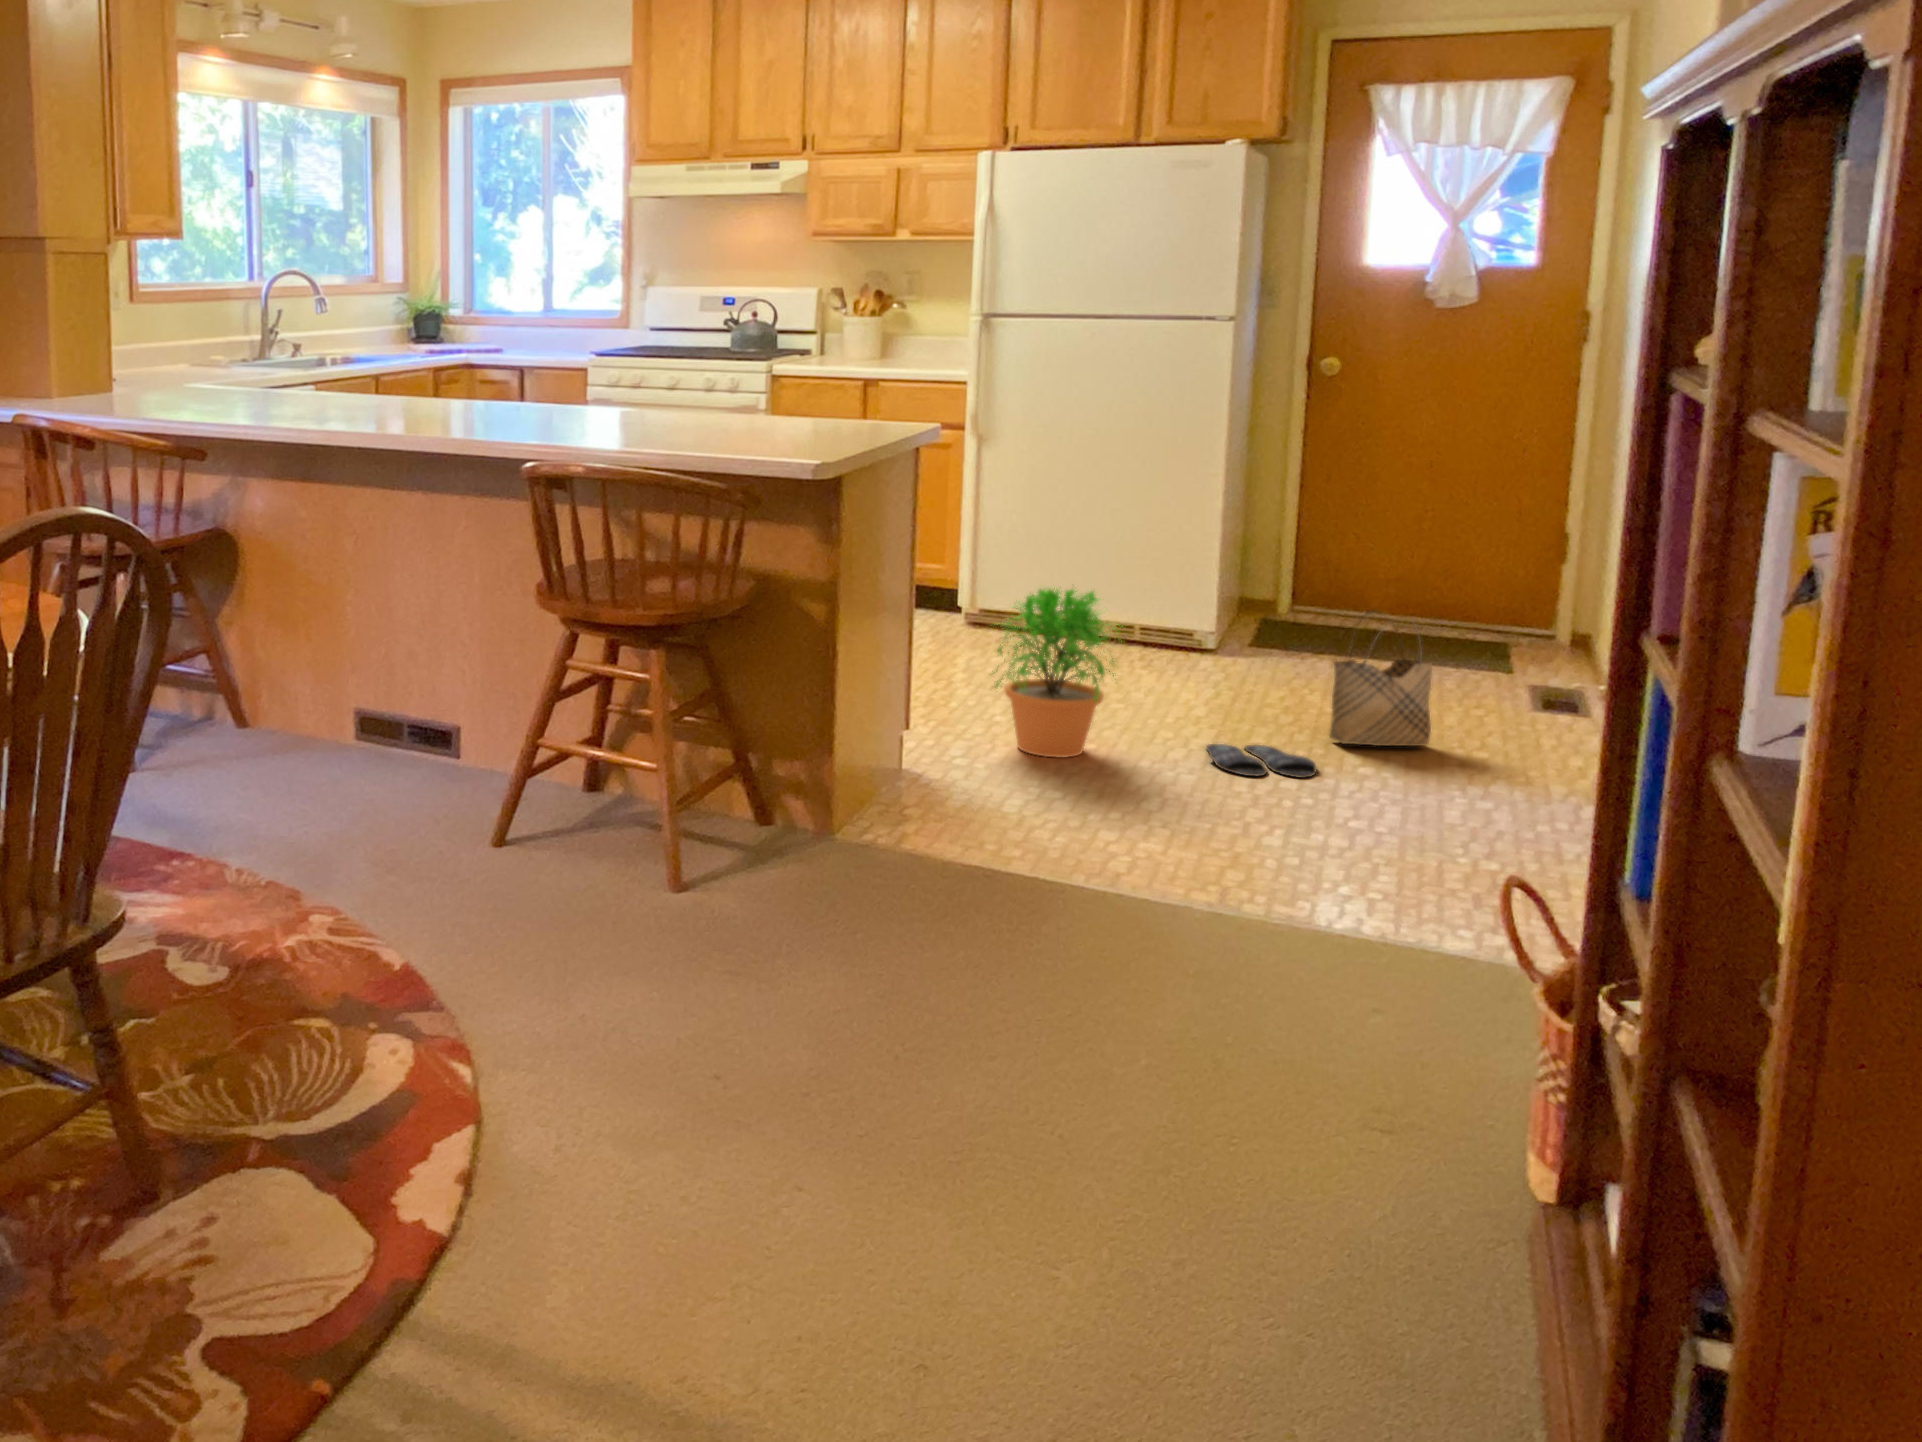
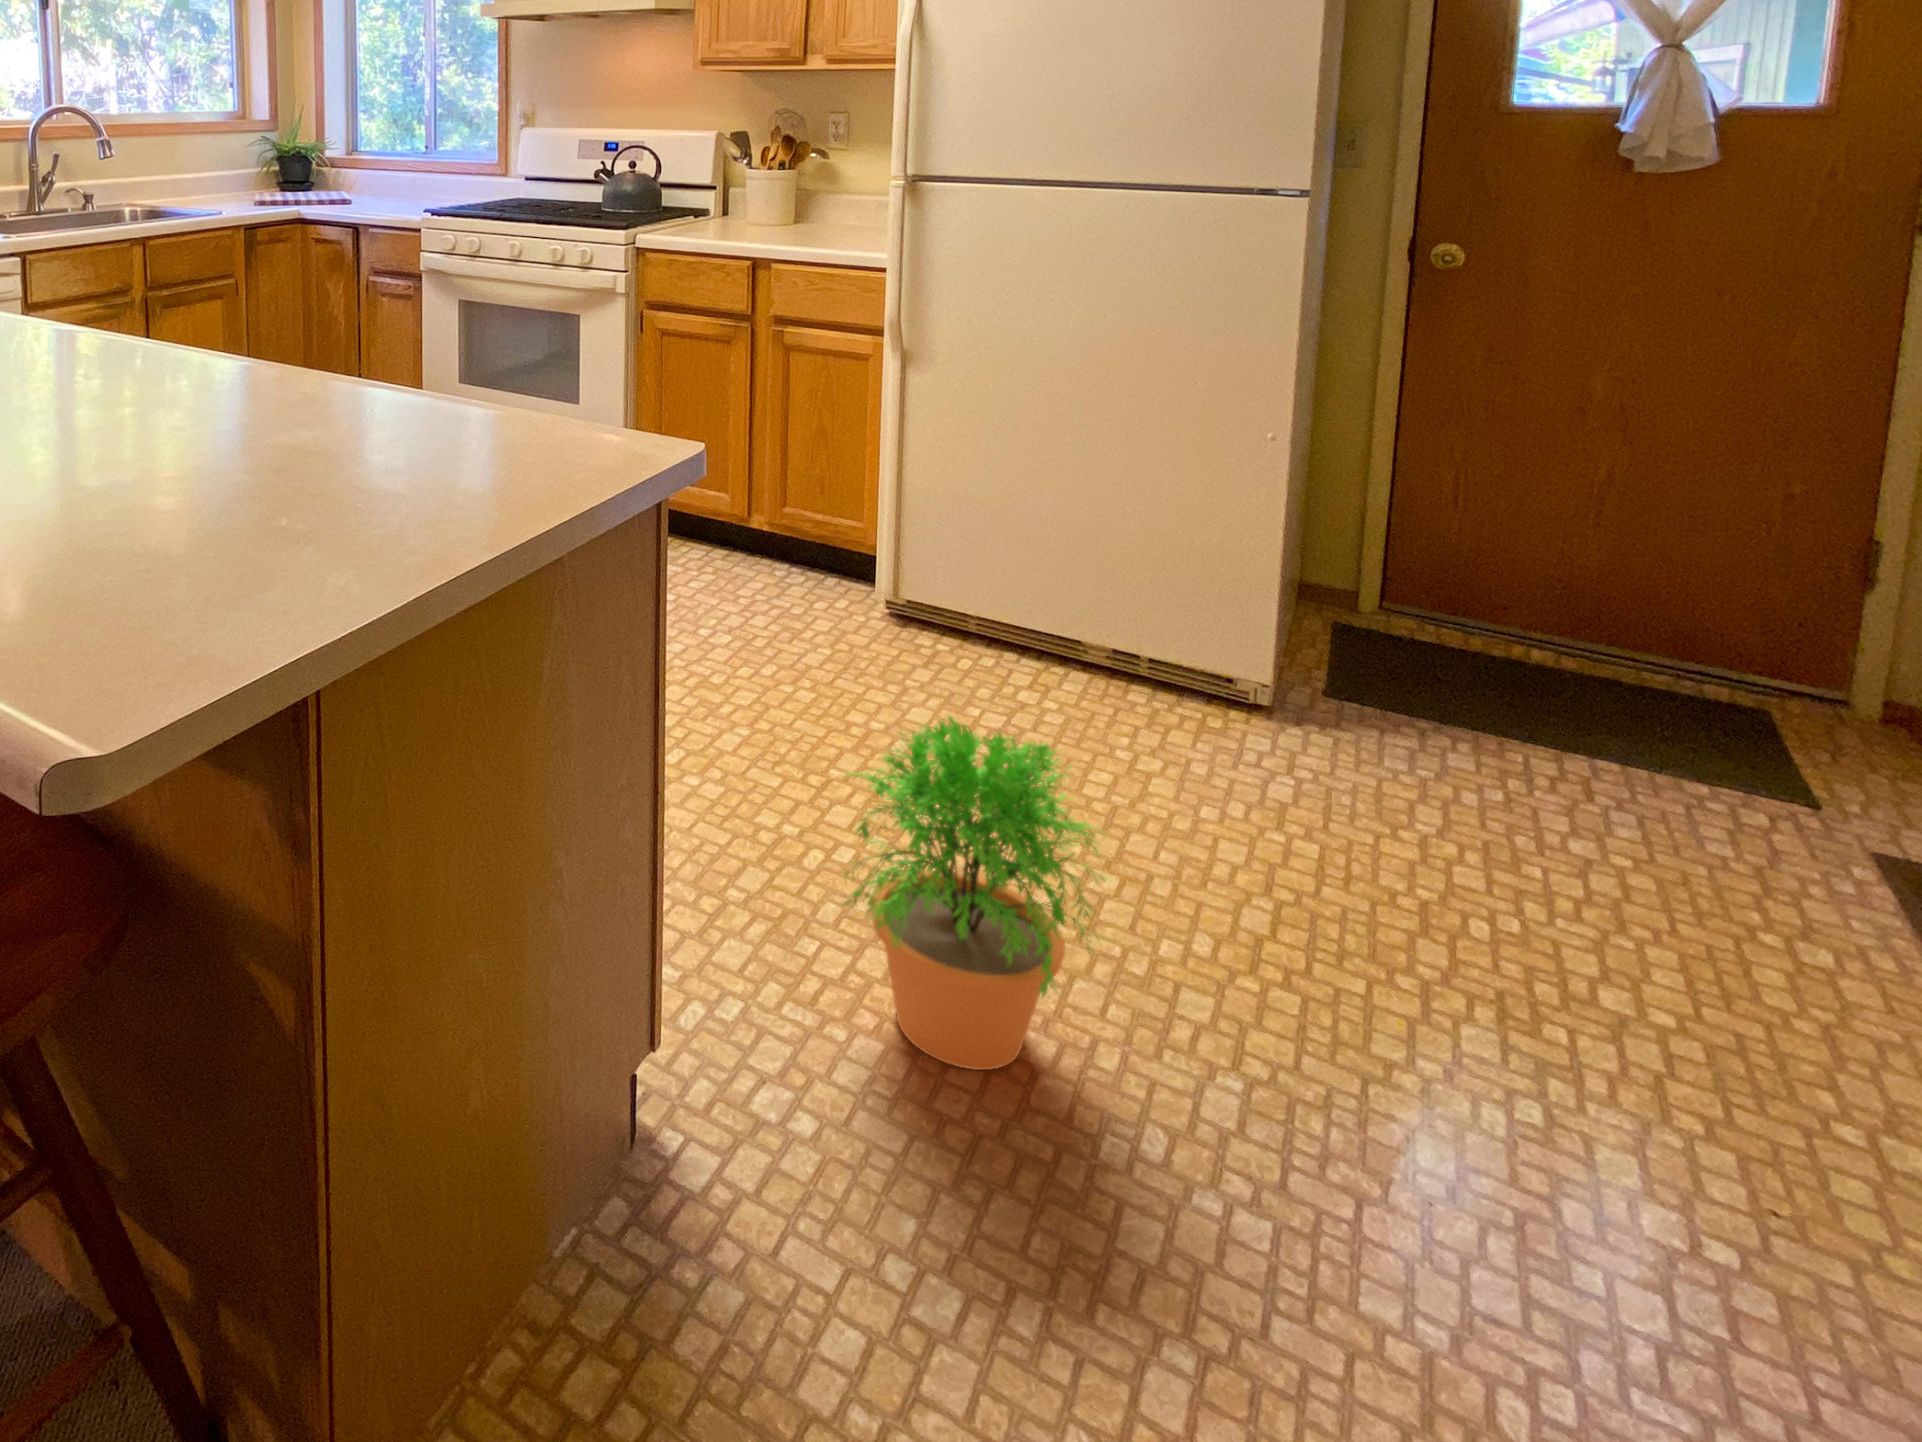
woven basket: present [1329,613,1433,746] -> none [1532,797,1777,1102]
slippers: present [1206,744,1316,778] -> none [1275,1040,1538,1230]

